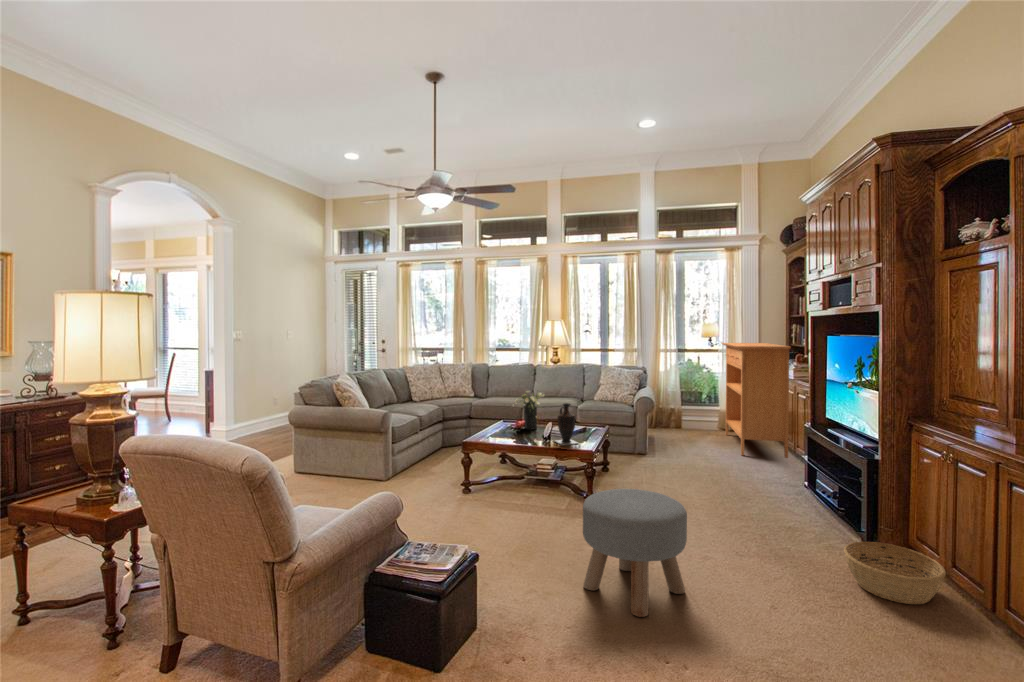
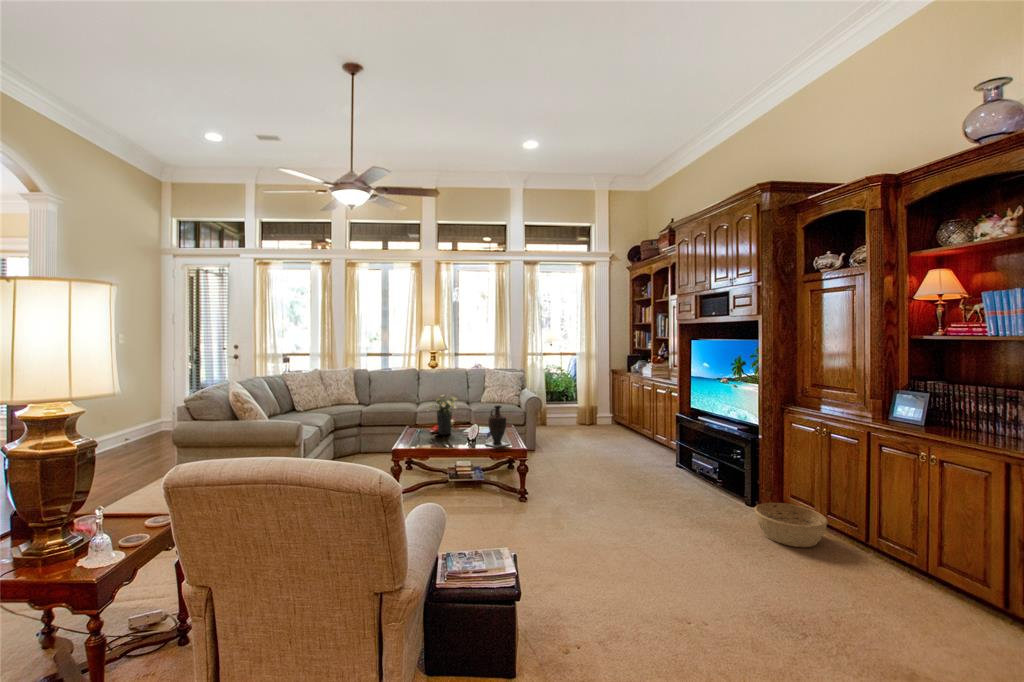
console table: present [722,343,791,458] -> none [583,347,651,445]
ottoman: present [583,489,687,617] -> none [574,482,671,600]

